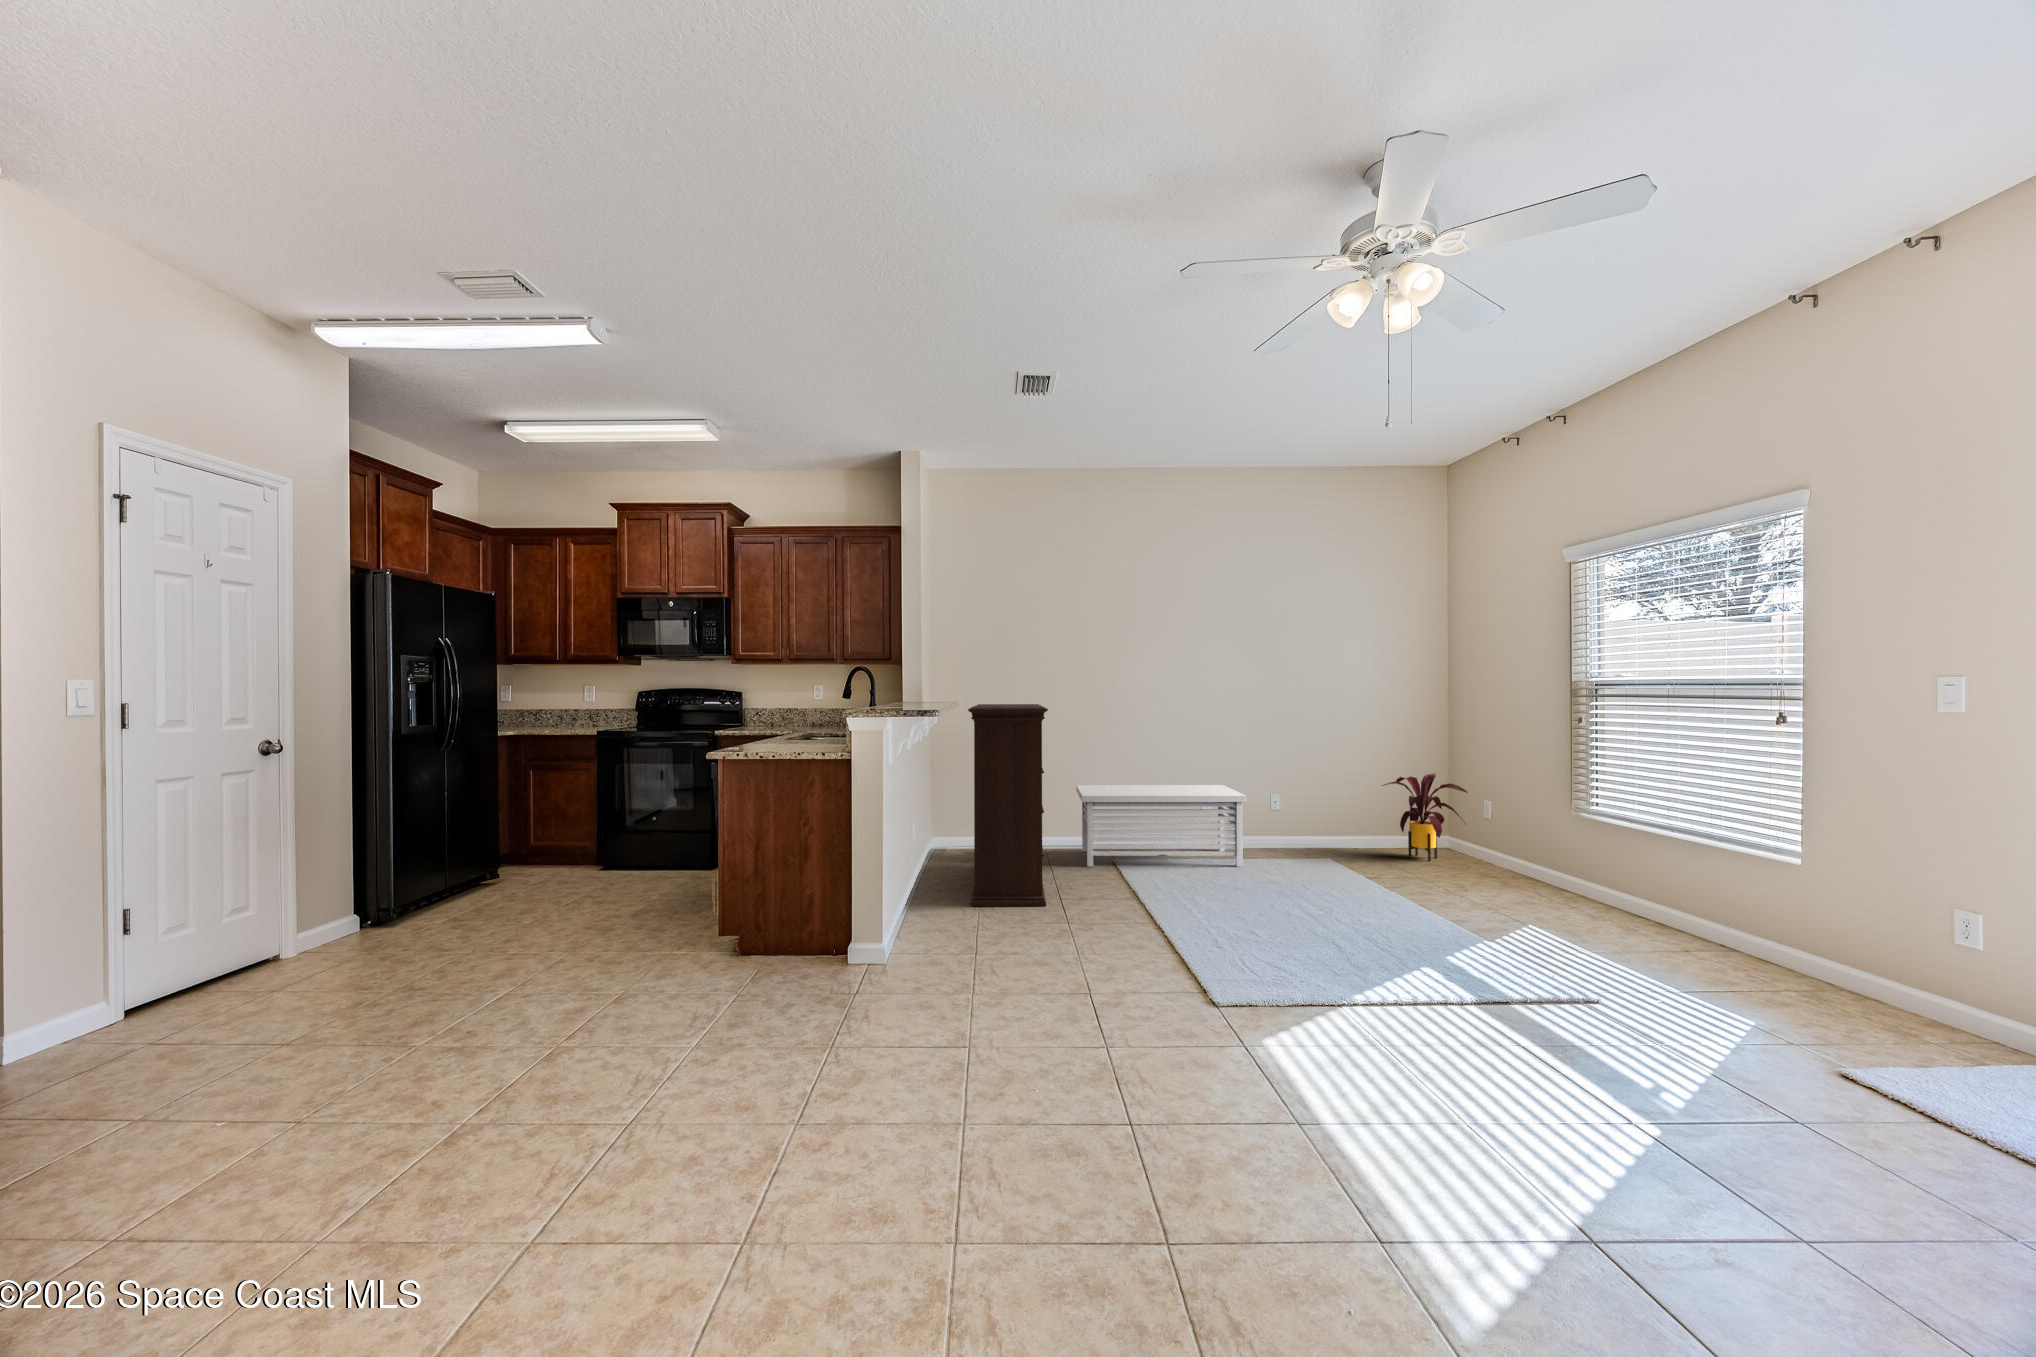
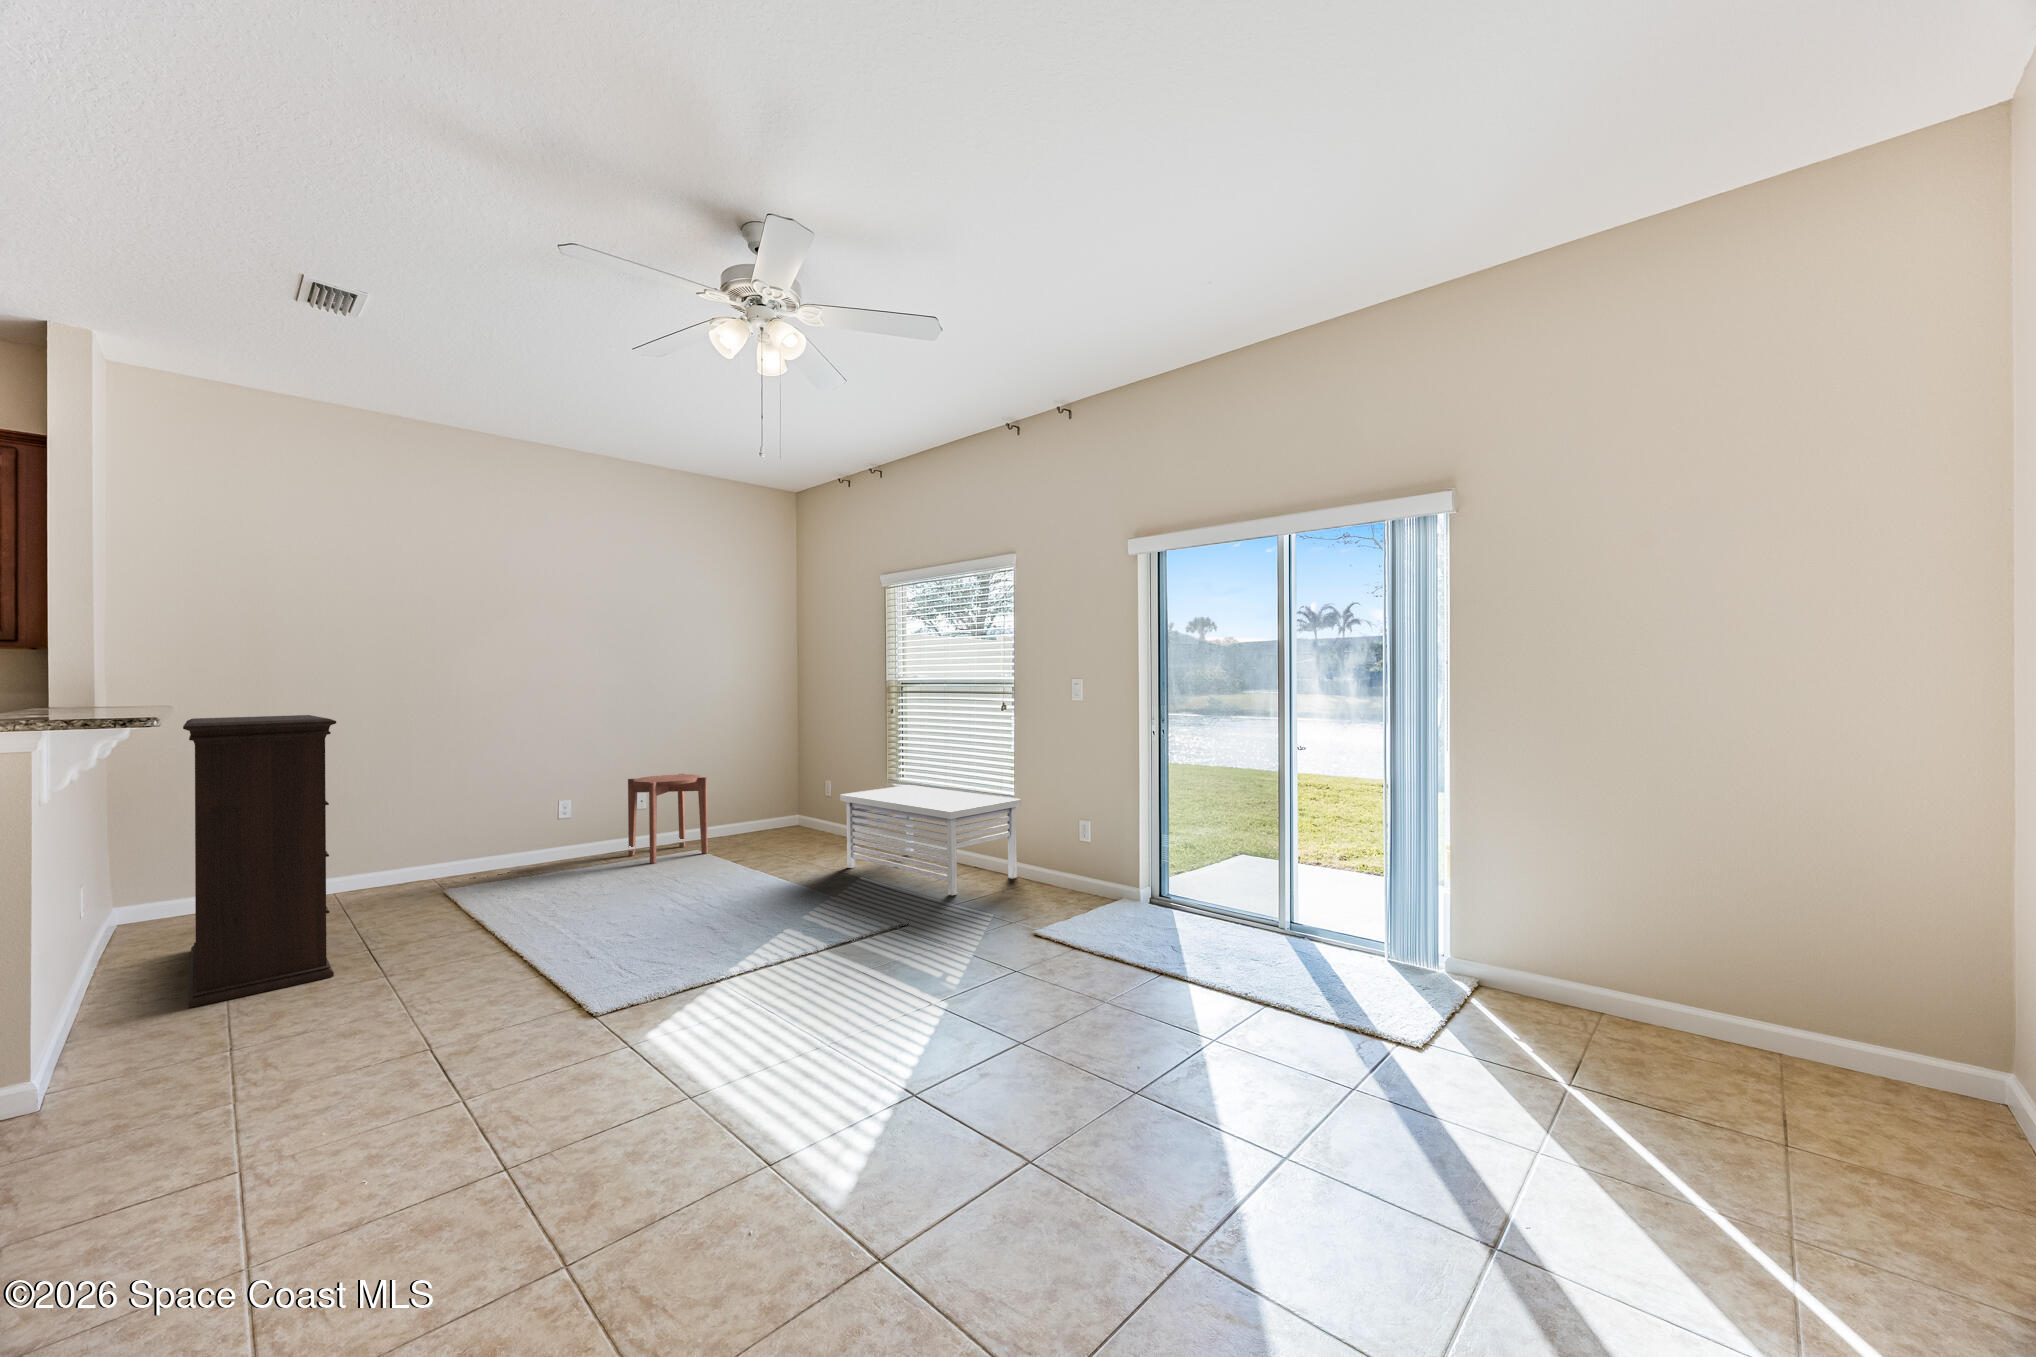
house plant: present [1382,774,1468,861] -> none [742,763,814,841]
side table: none [1266,775,1343,861] -> present [628,774,708,863]
storage bench: present [1076,785,1246,867] -> present [840,785,1021,895]

